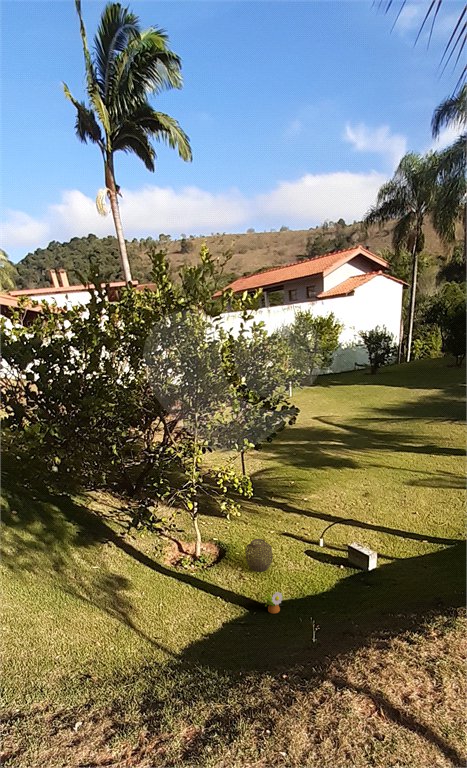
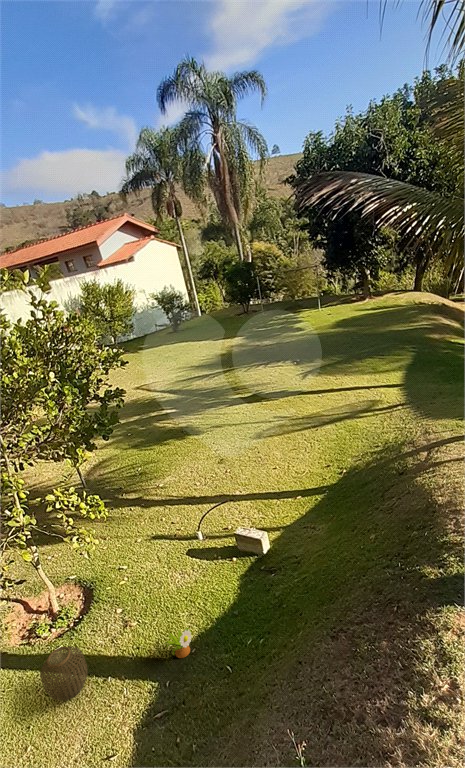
woven basket: present [245,539,273,572] -> present [40,646,88,700]

